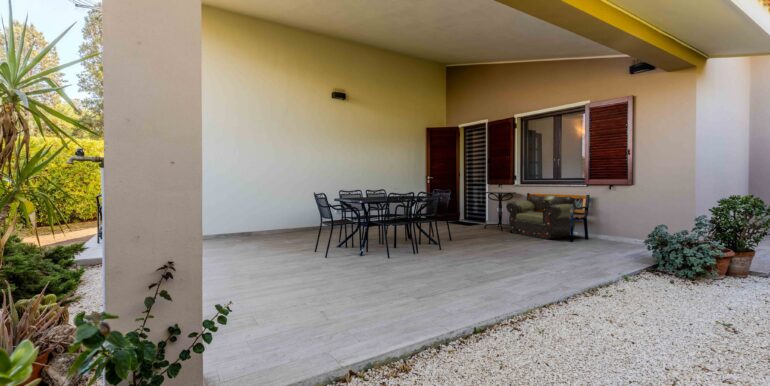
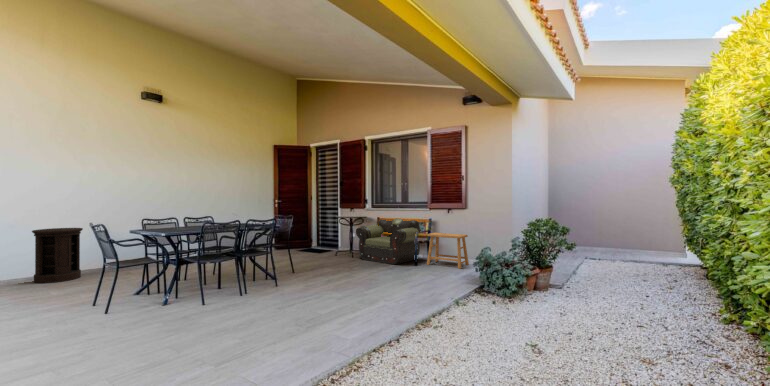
side table: none [268,197,297,236] -> present [32,228,83,283]
stool: none [583,210,634,247] -> present [427,233,469,269]

